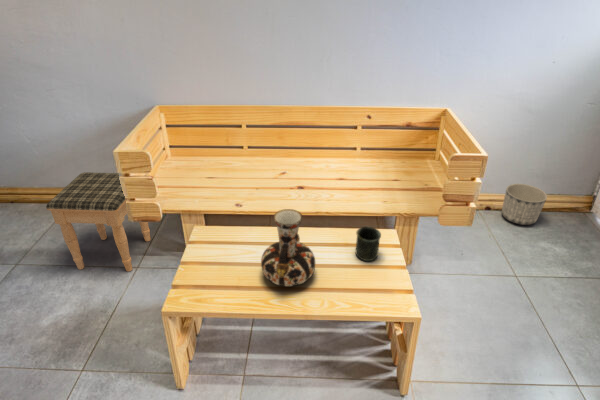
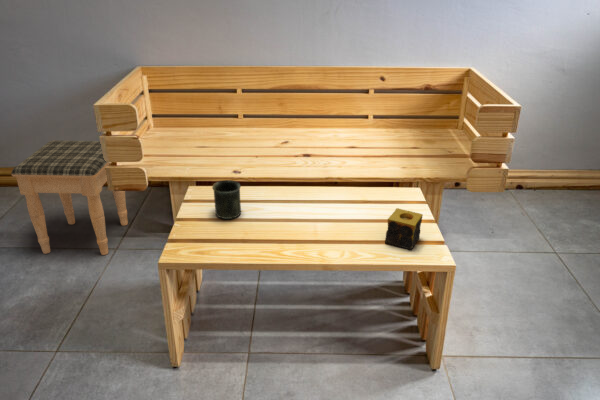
planter: present [502,184,547,225] -> none [536,160,587,205]
vase: present [261,209,315,286] -> none [271,149,332,236]
mug: present [356,226,381,261] -> present [212,180,241,219]
candle: none [360,262,395,301] -> present [385,208,423,249]

